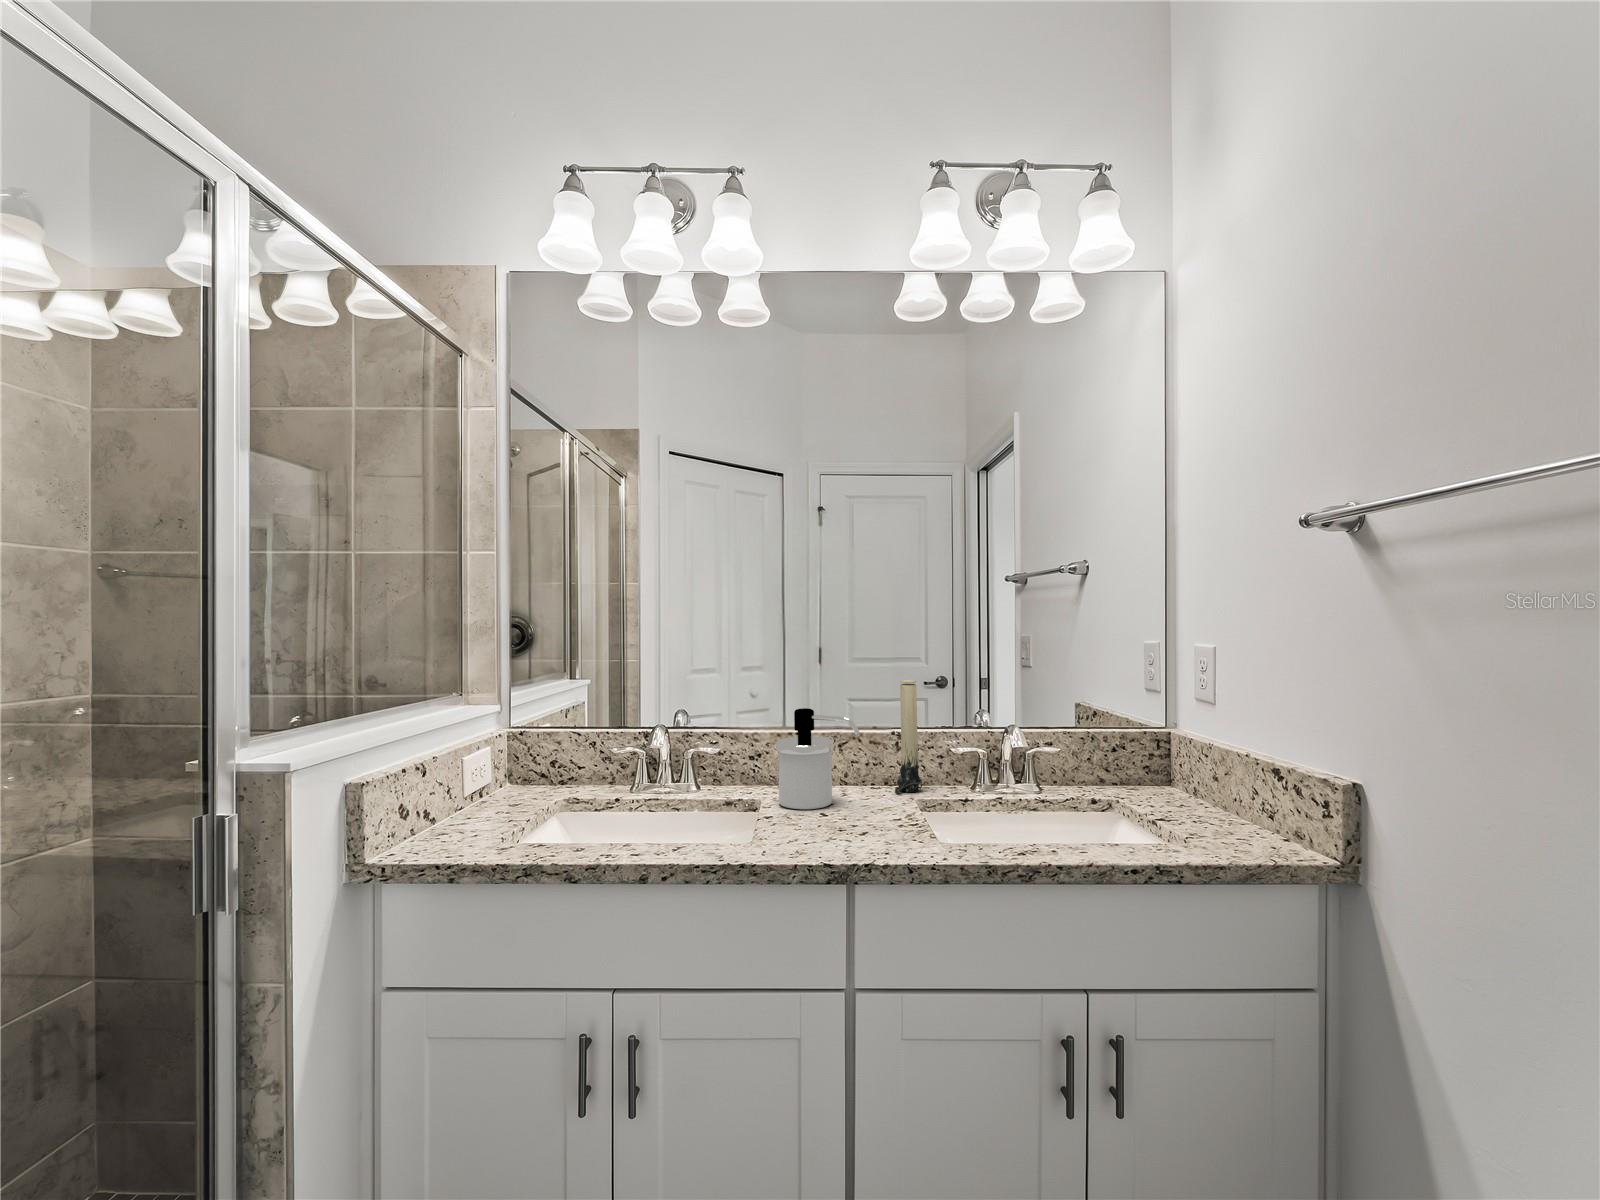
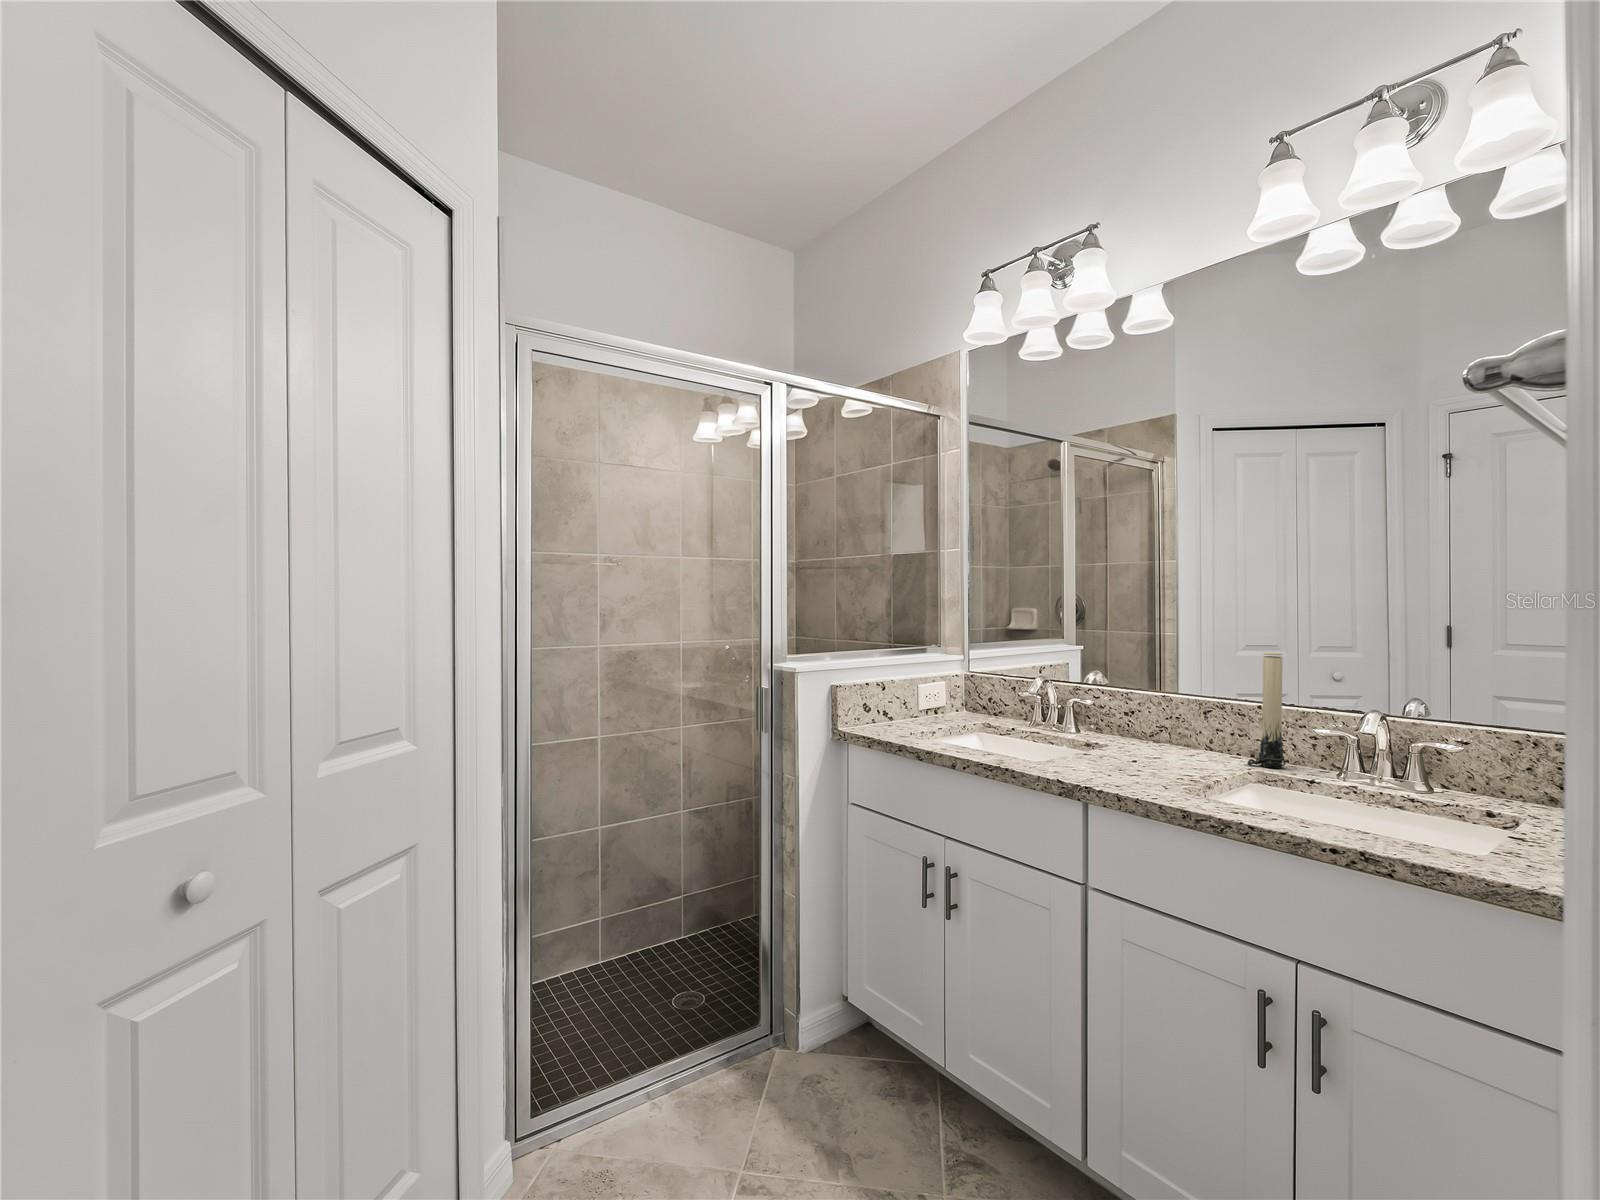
soap dispenser: present [776,708,860,809] -> none [1115,668,1181,759]

